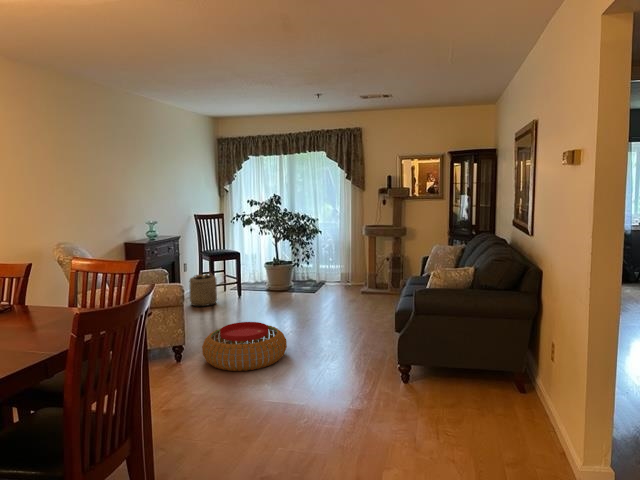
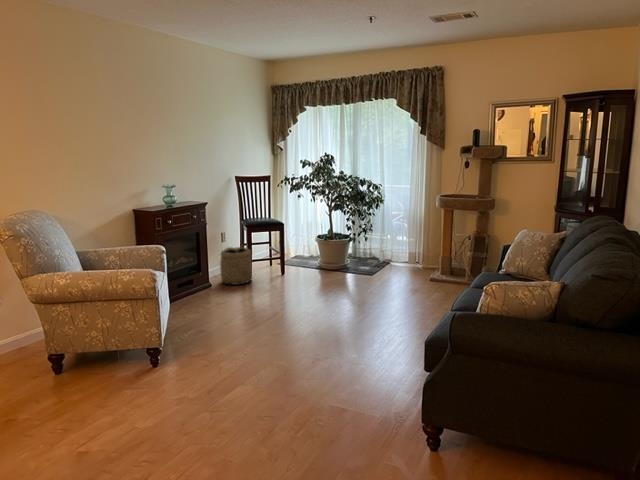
pouf: present [202,322,287,371] -> none [178,323,293,396]

